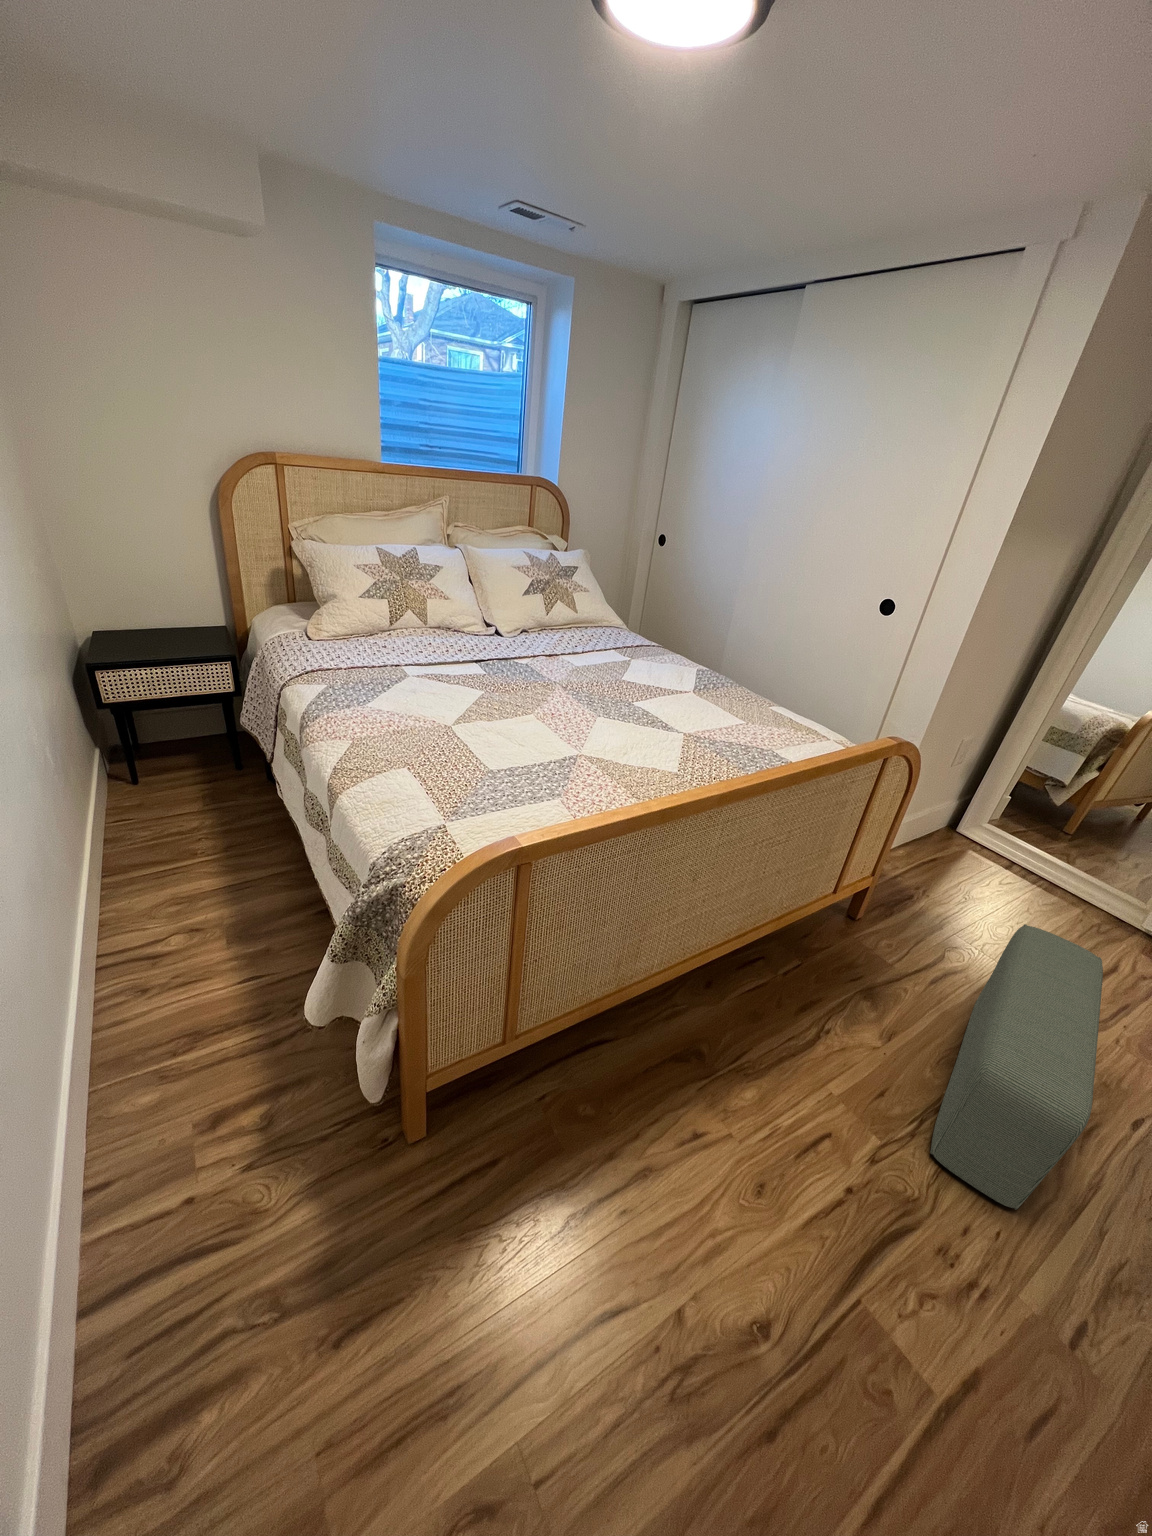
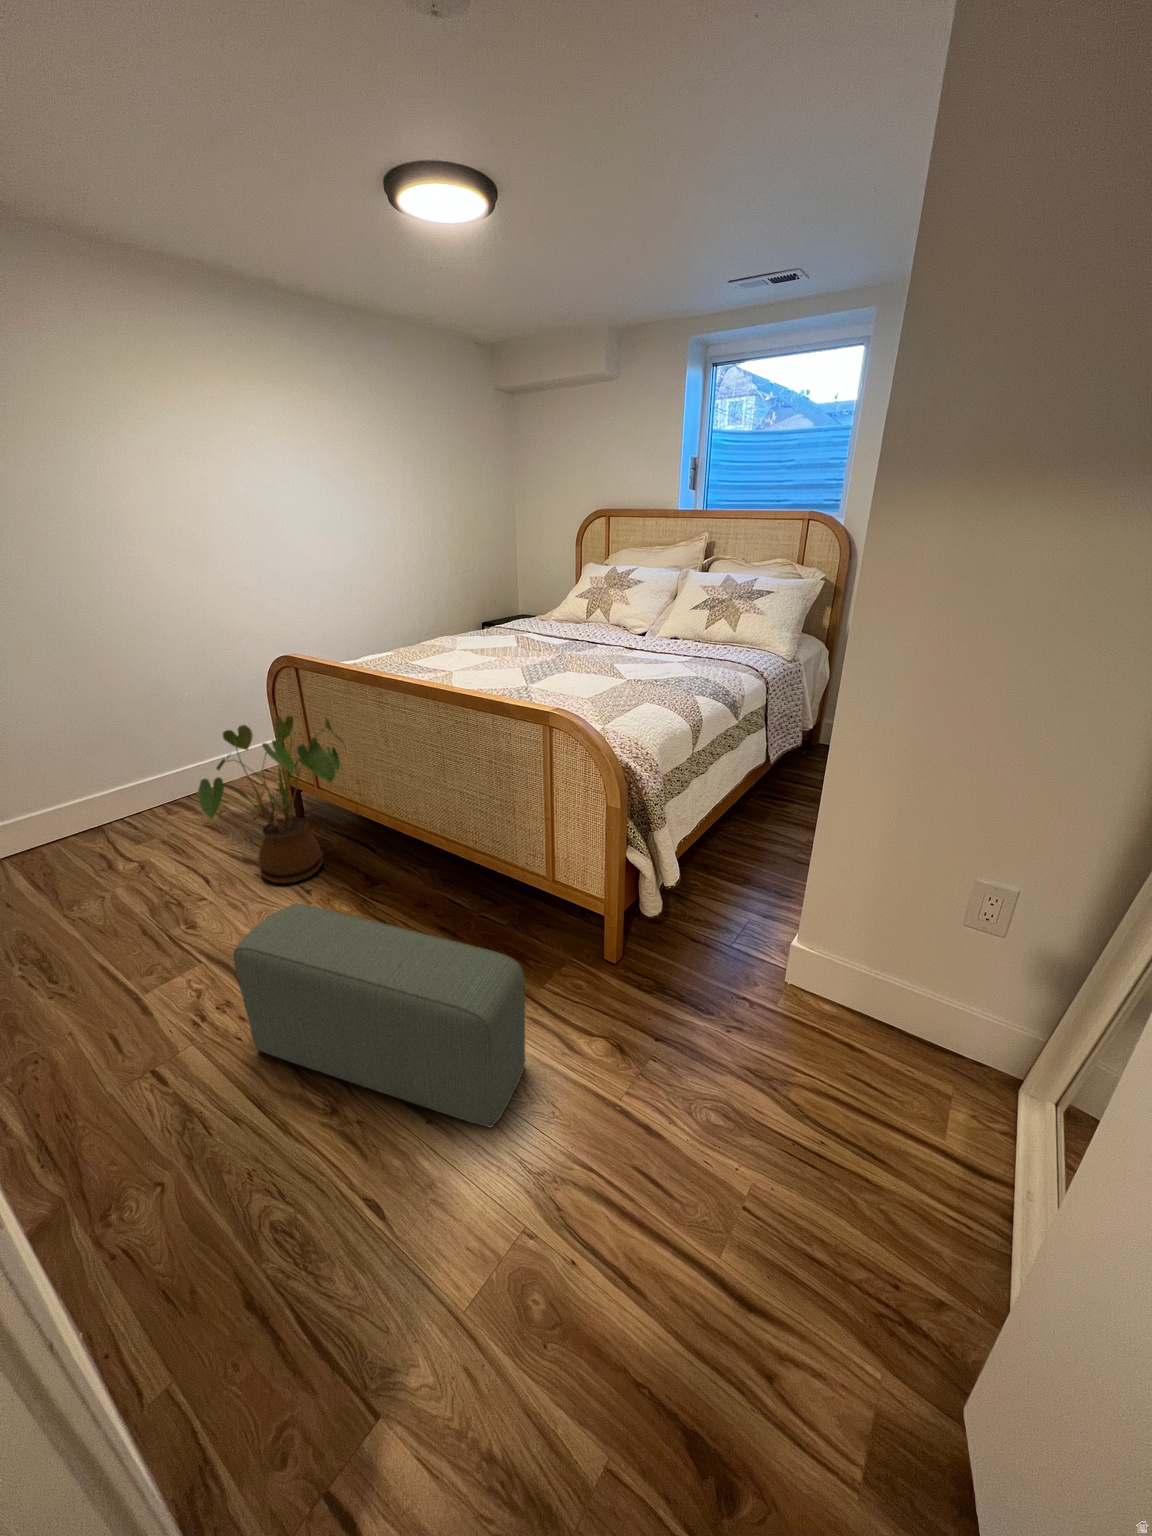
house plant: none [562,907,804,1203] -> present [198,716,345,883]

